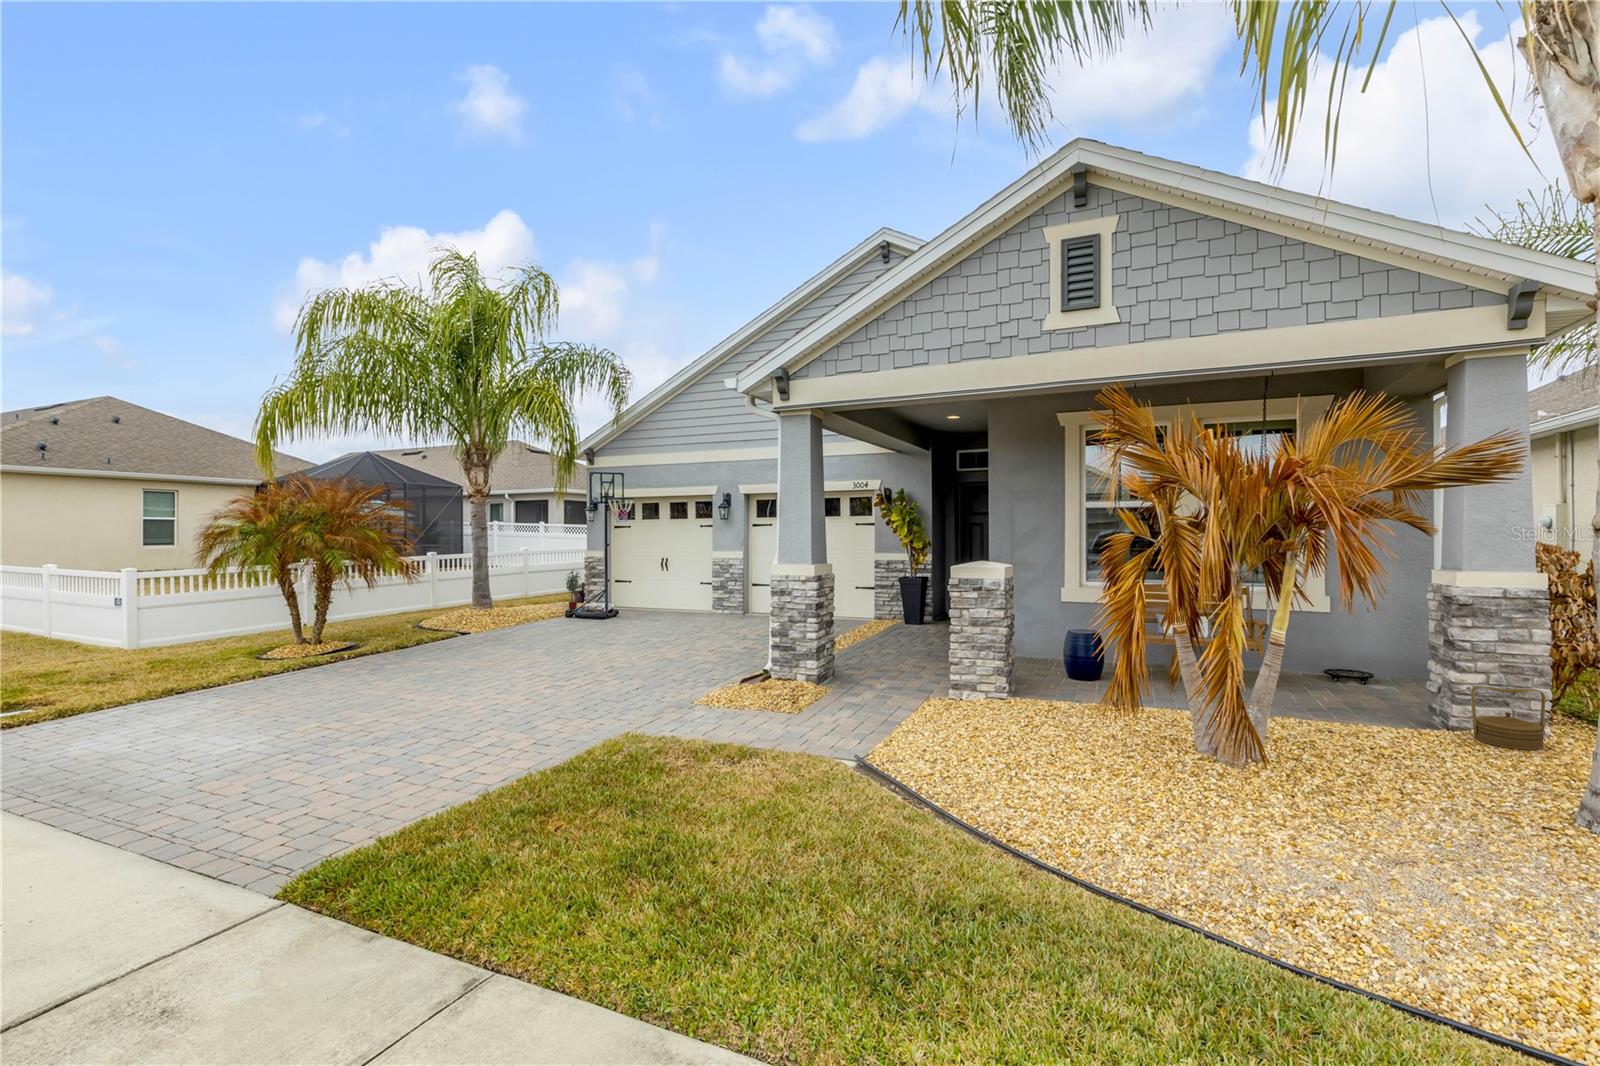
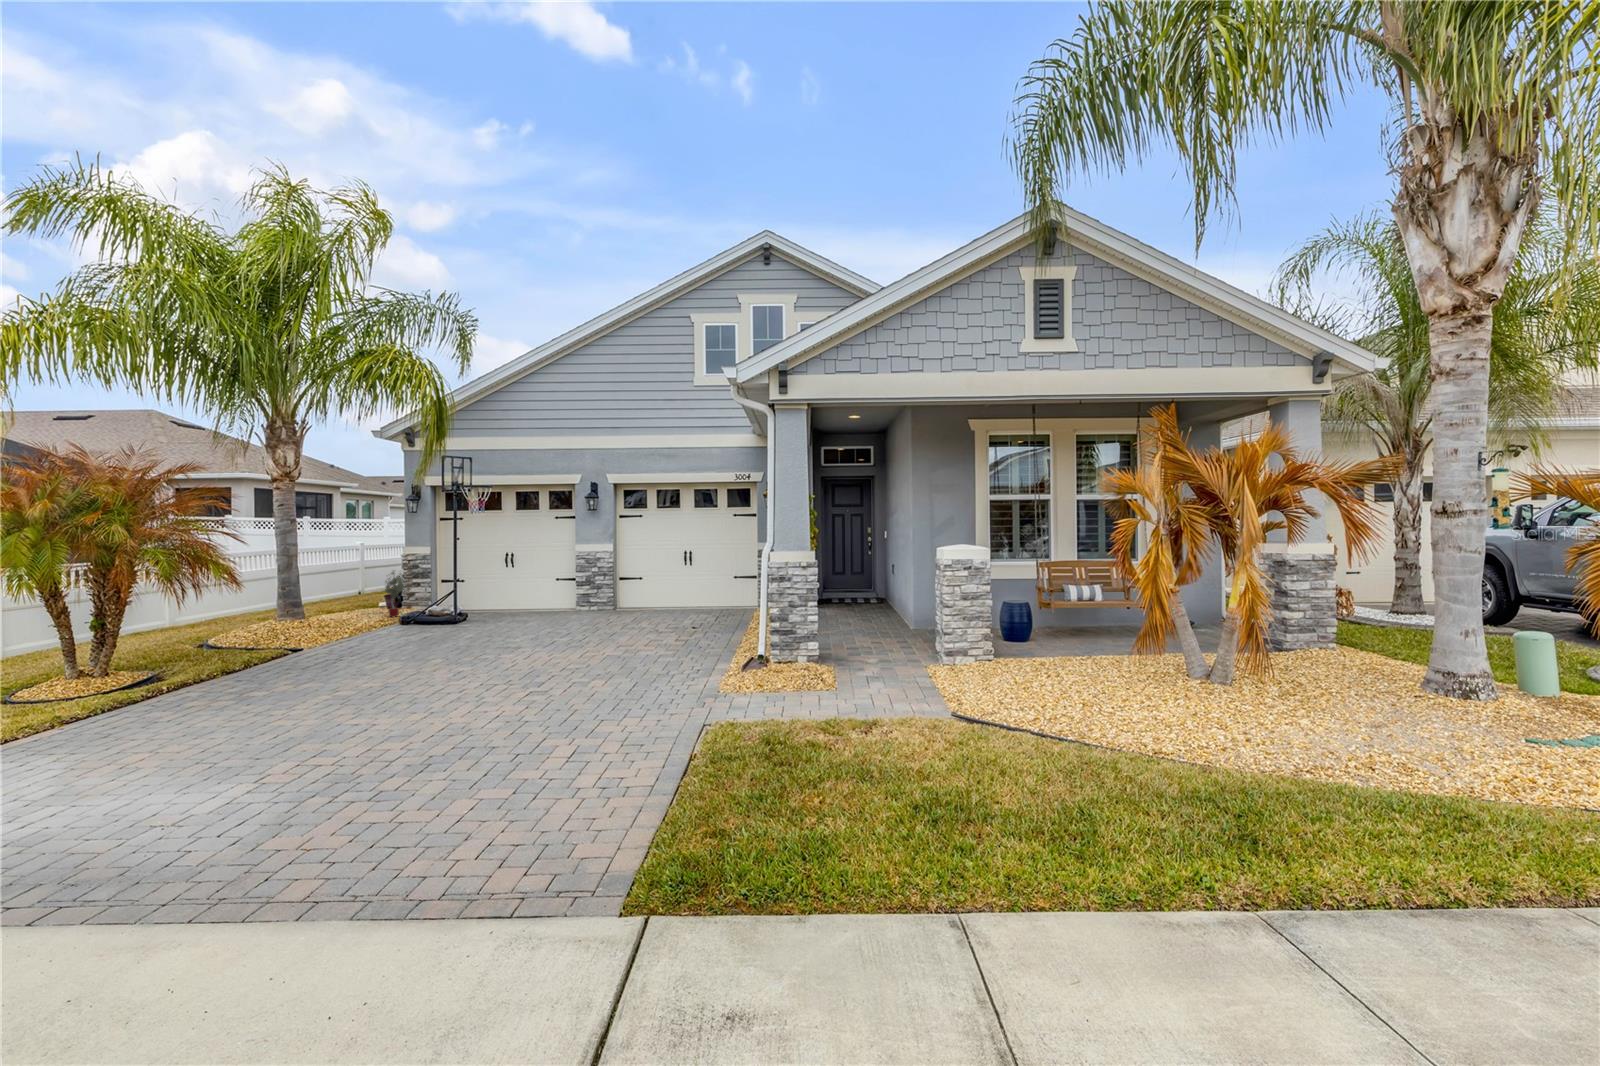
woven basket: present [1471,686,1546,750] -> none [1300,621,1342,661]

